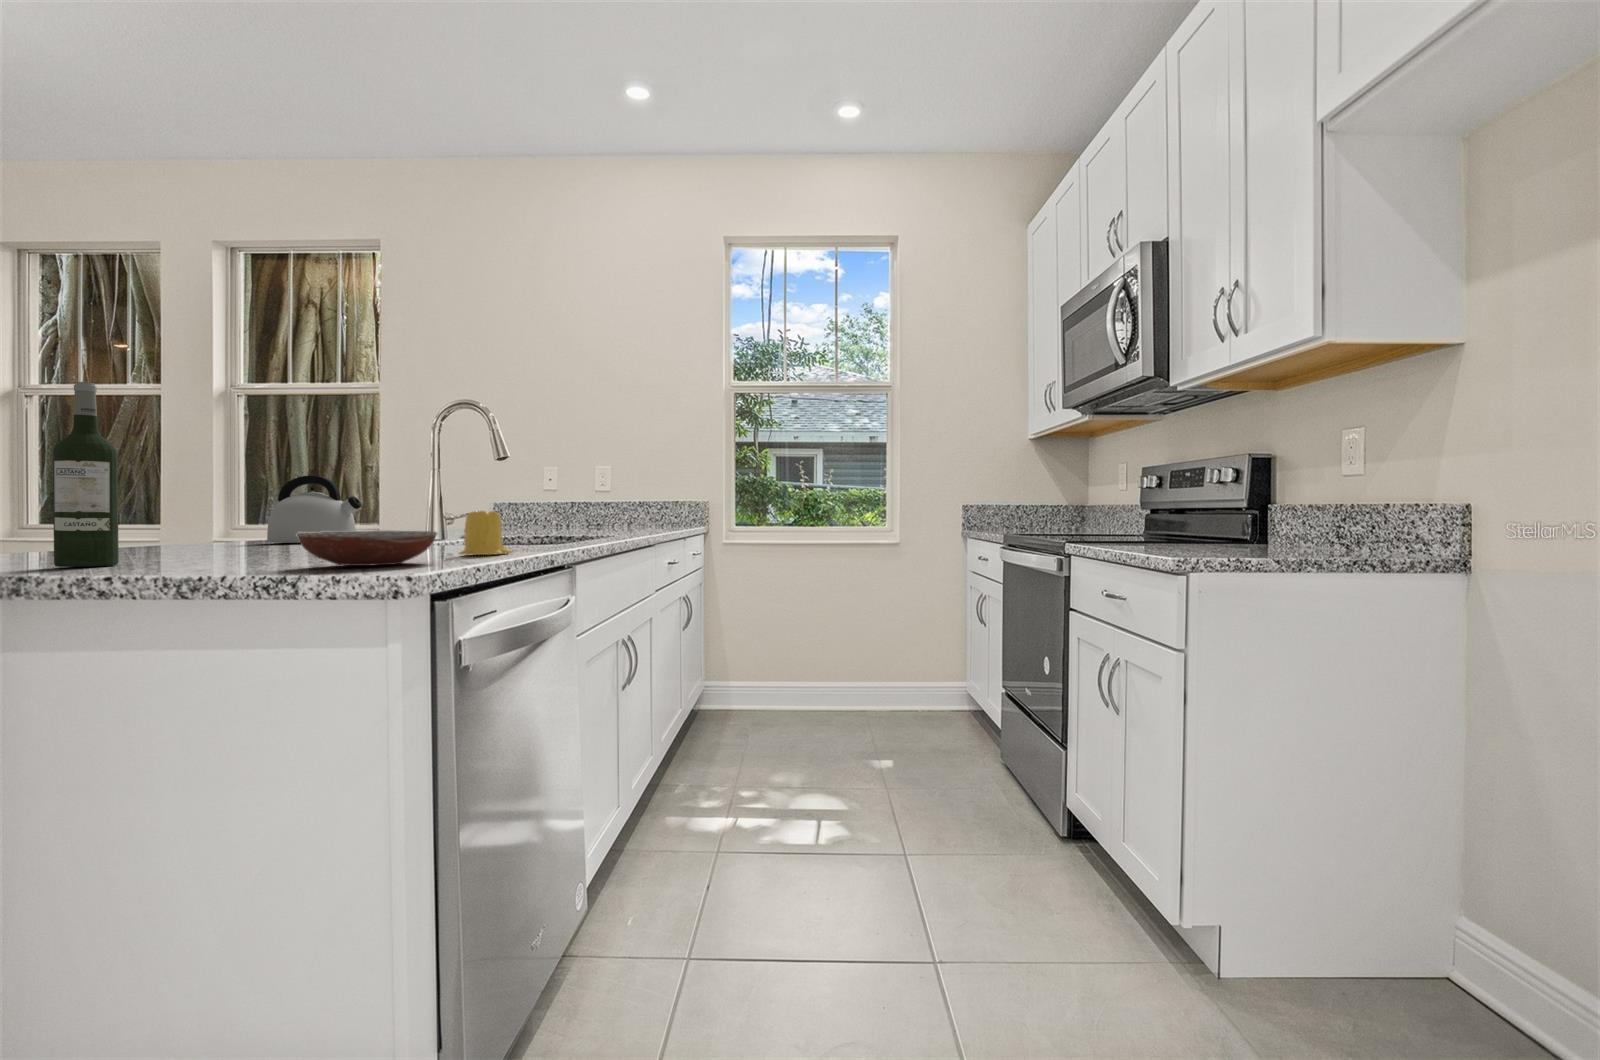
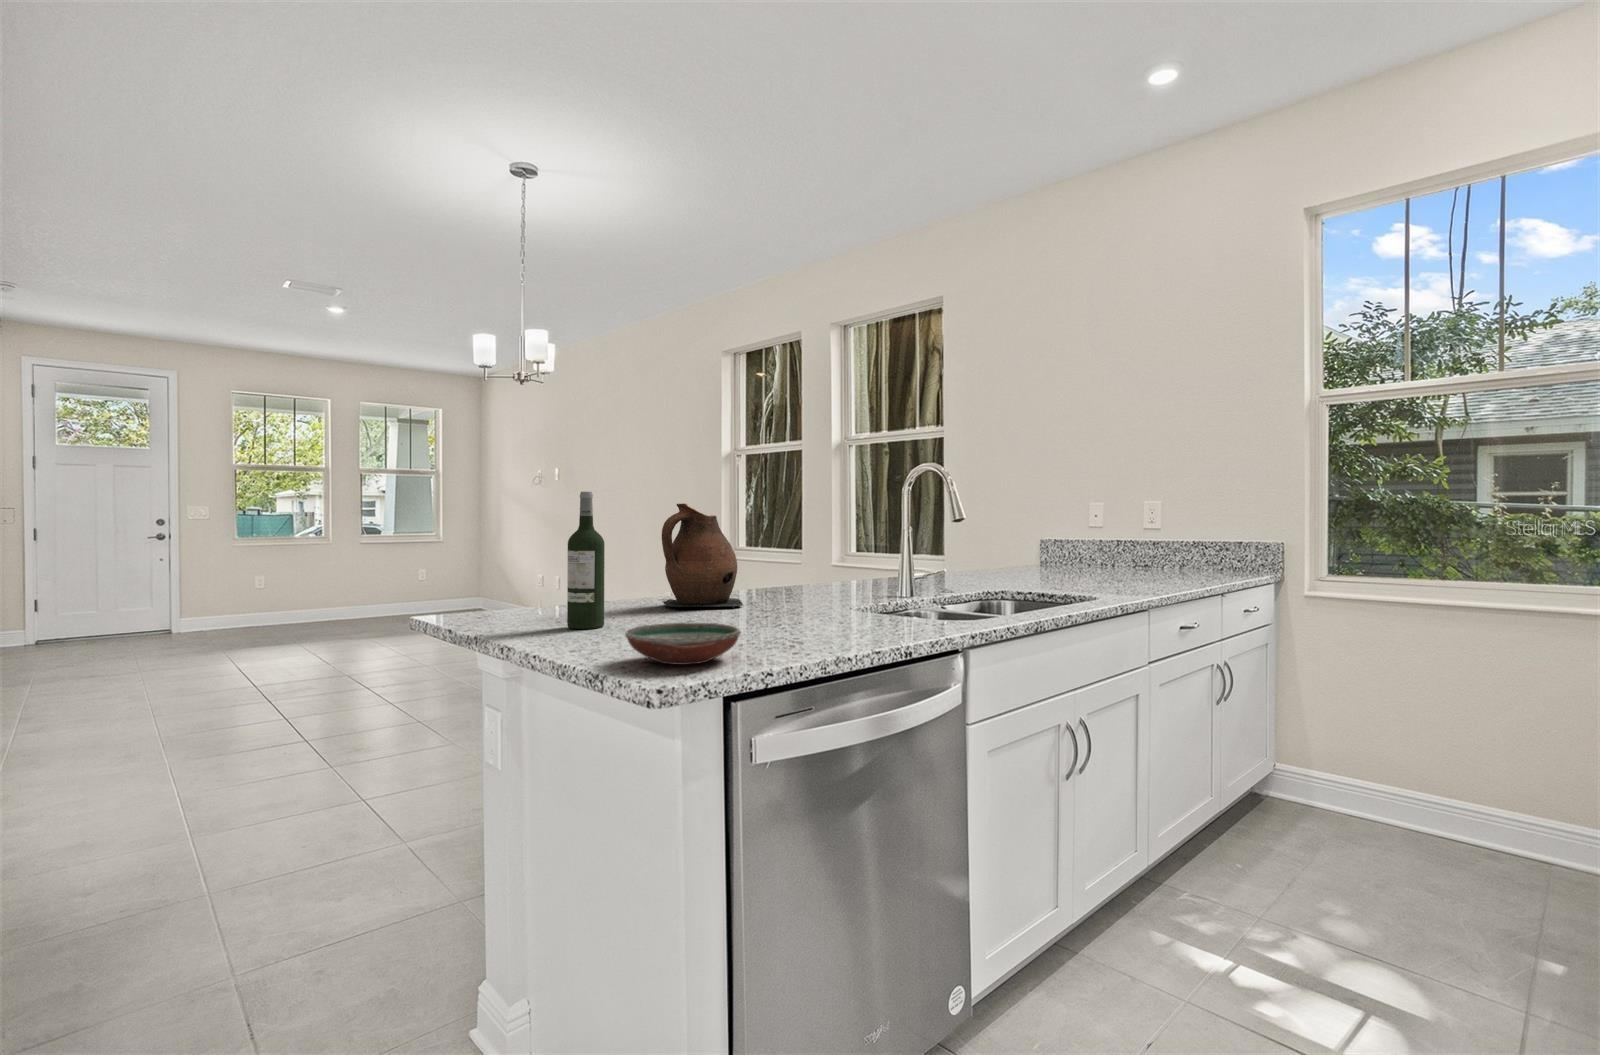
ceramic pitcher: none [121,421,266,552] -> present [662,503,743,608]
kettle: present [266,476,362,543] -> none [790,531,857,591]
candle: present [459,511,513,555] -> none [799,599,853,649]

